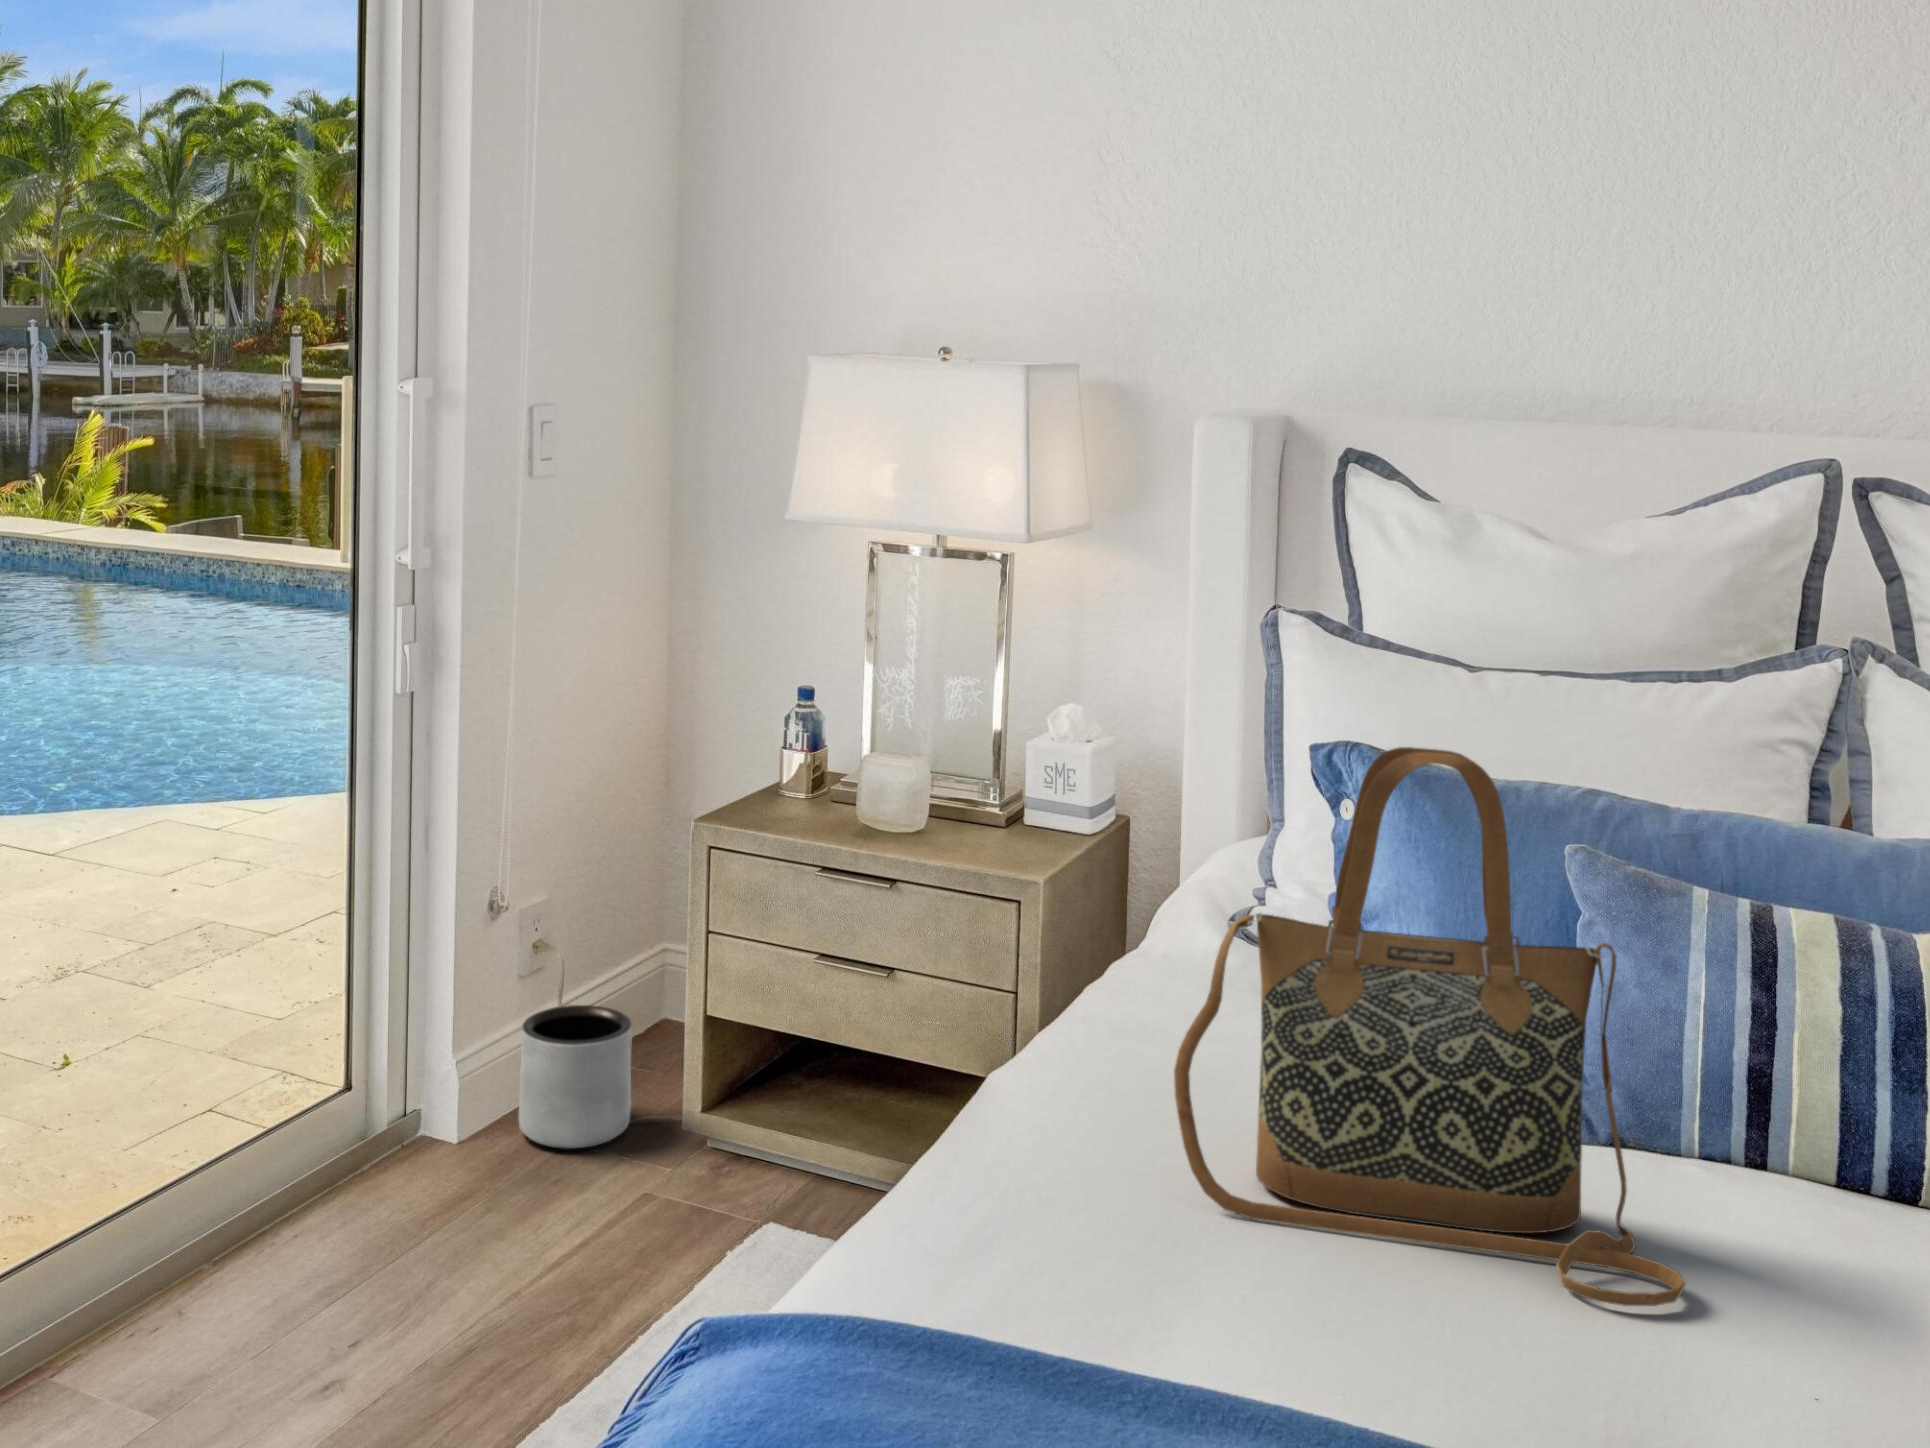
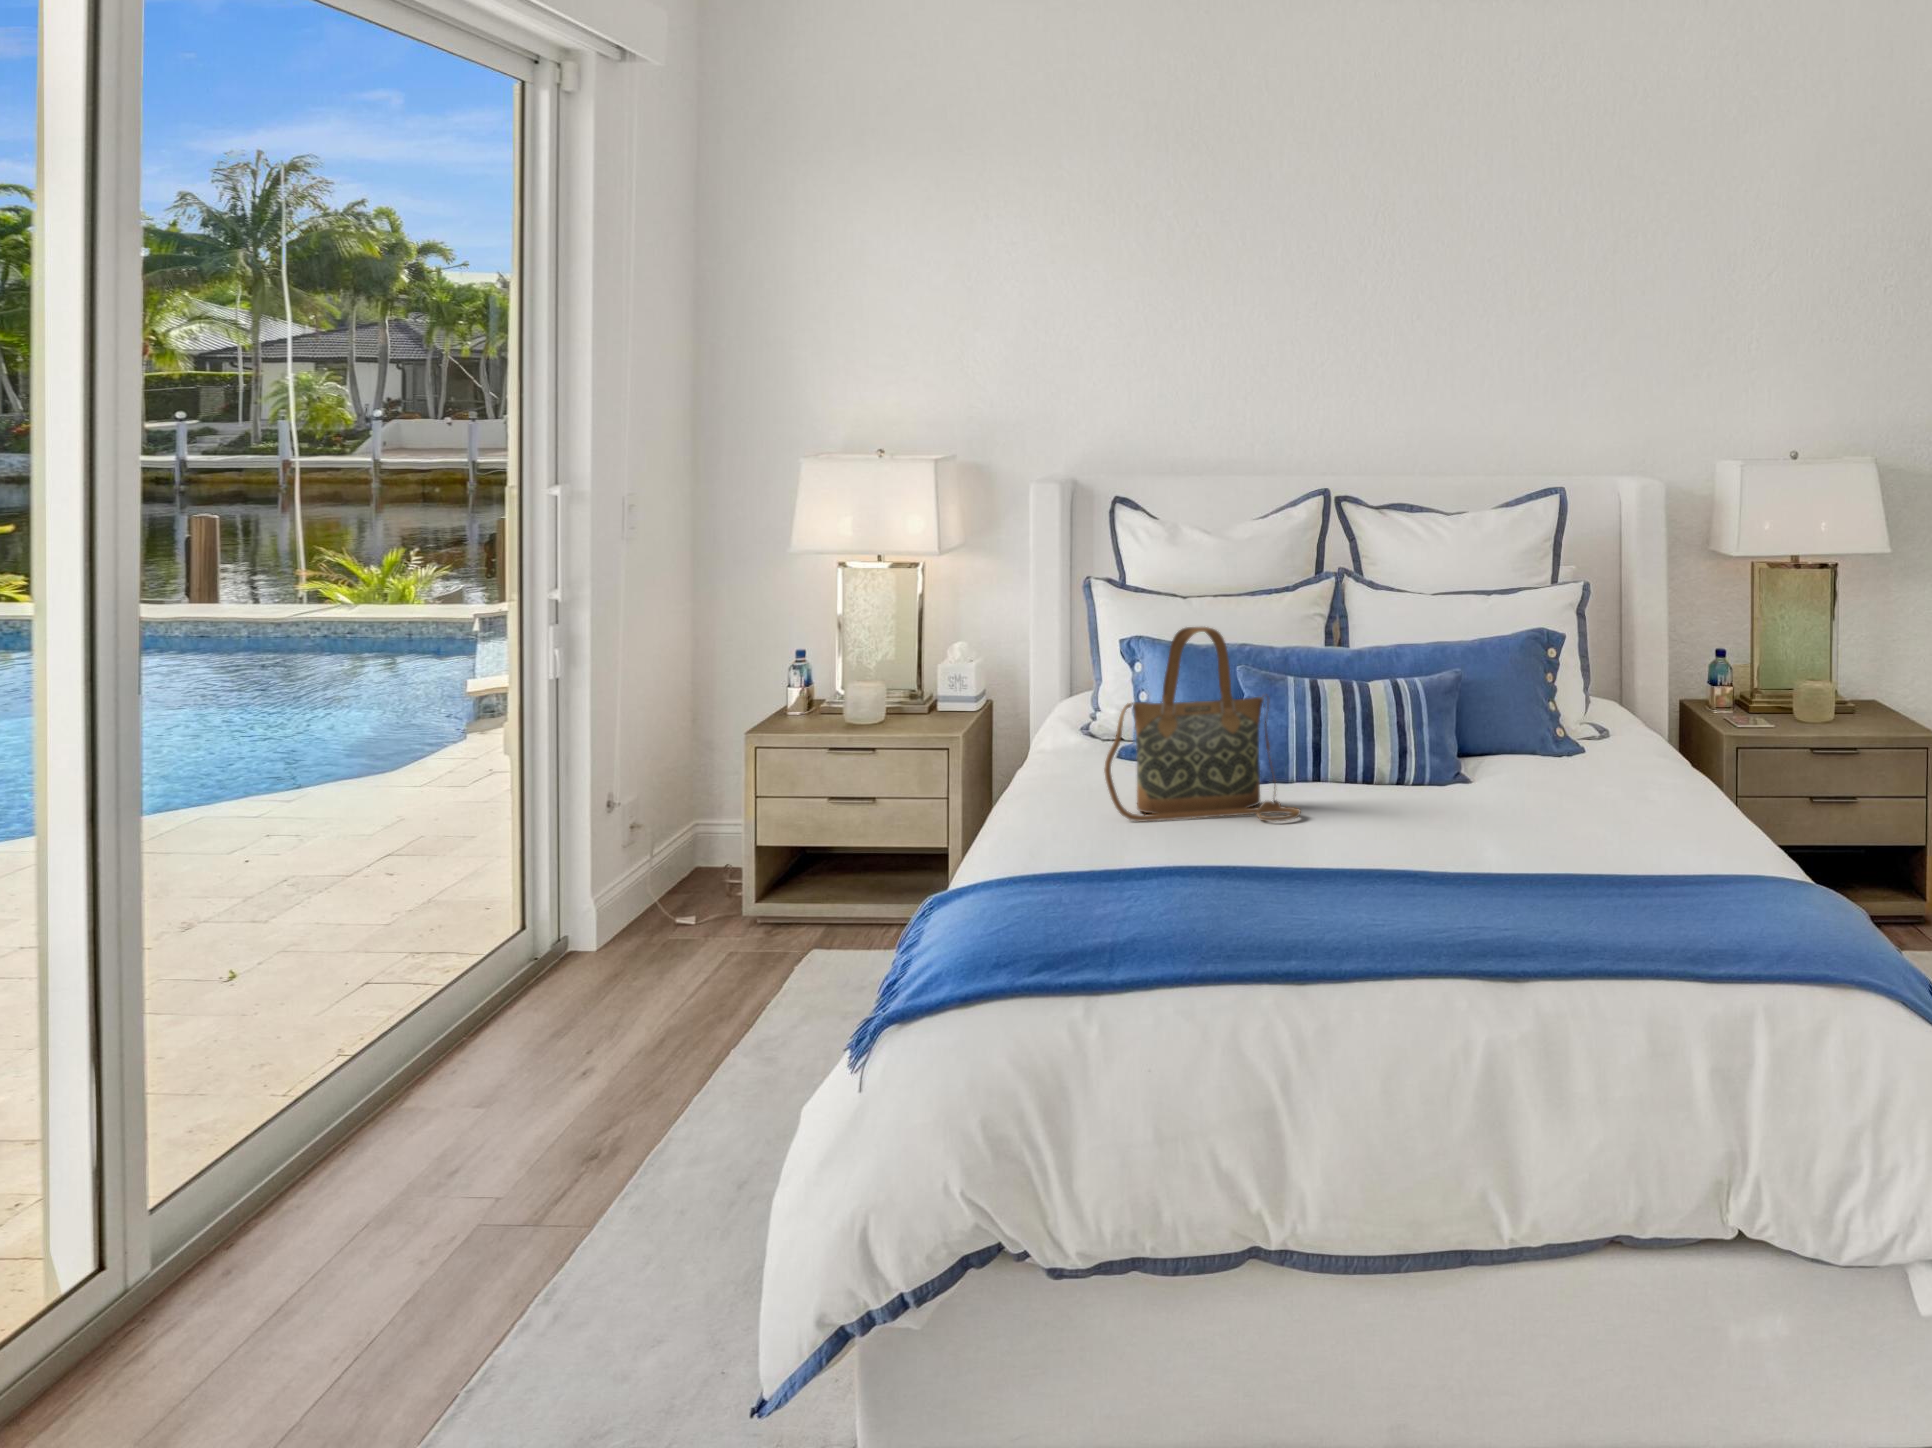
planter: present [519,1005,632,1149] -> none [638,855,708,938]

